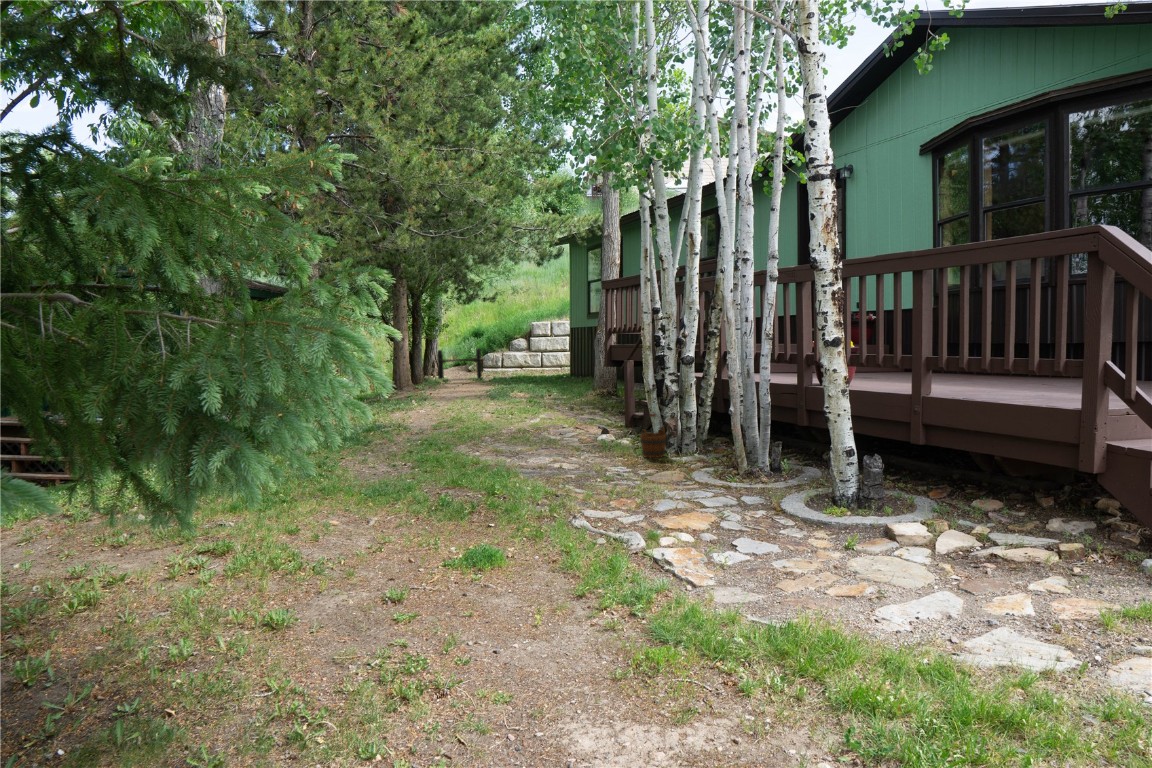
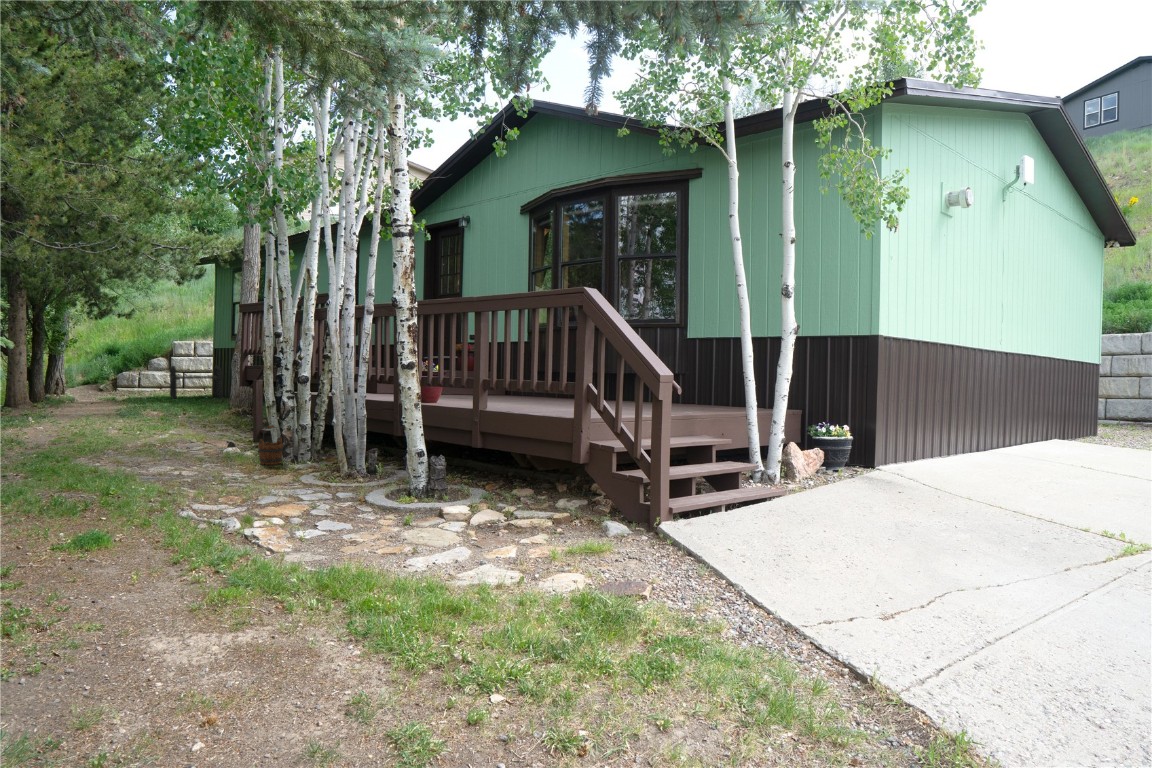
bench: present [437,348,482,379] -> present [170,366,222,399]

